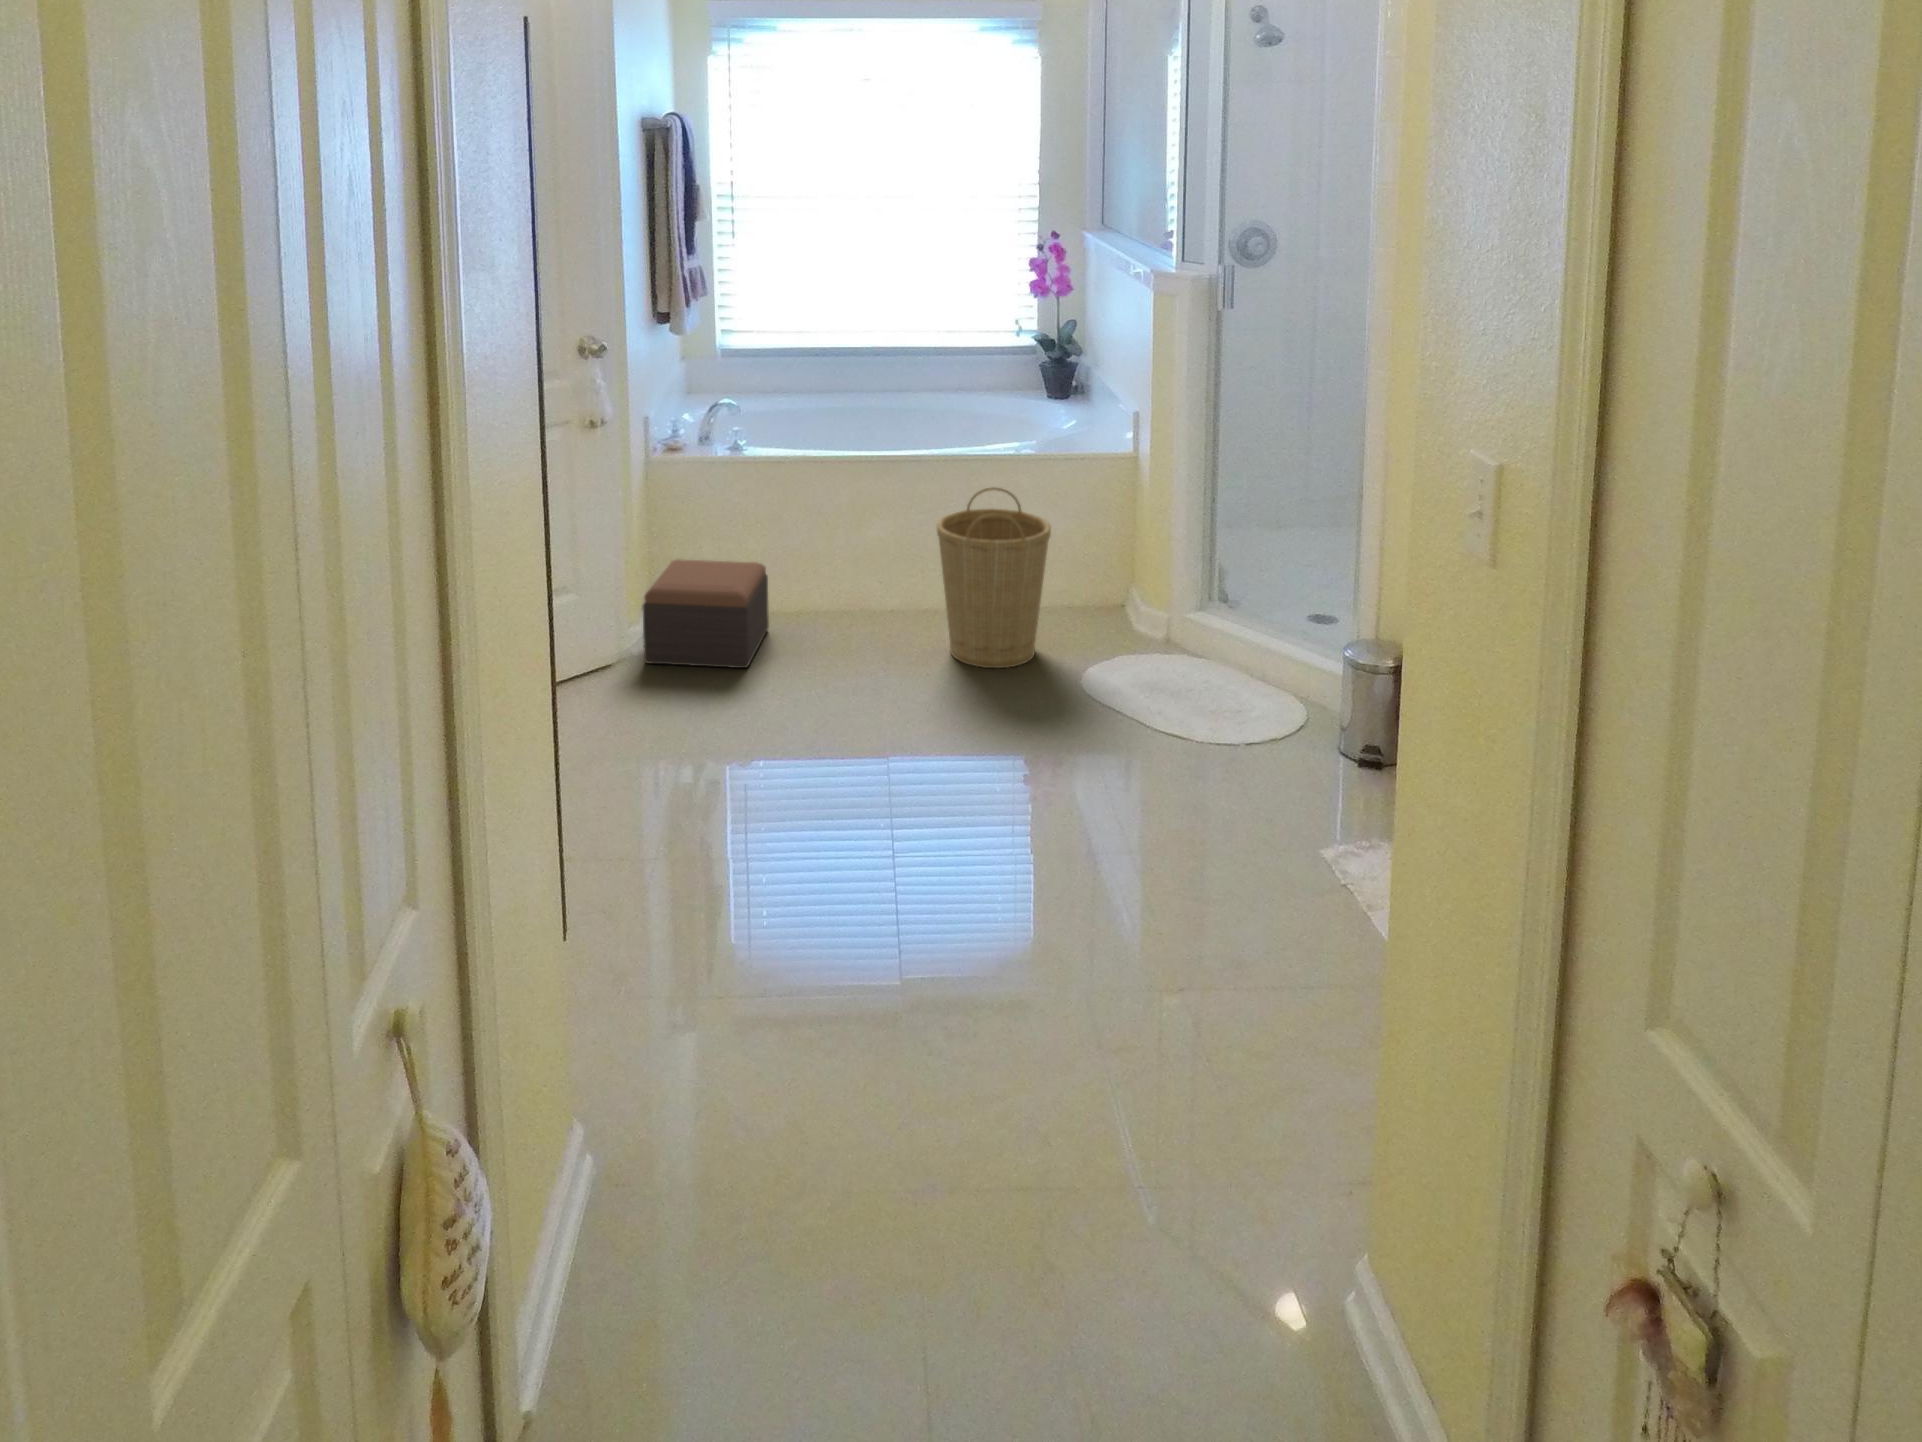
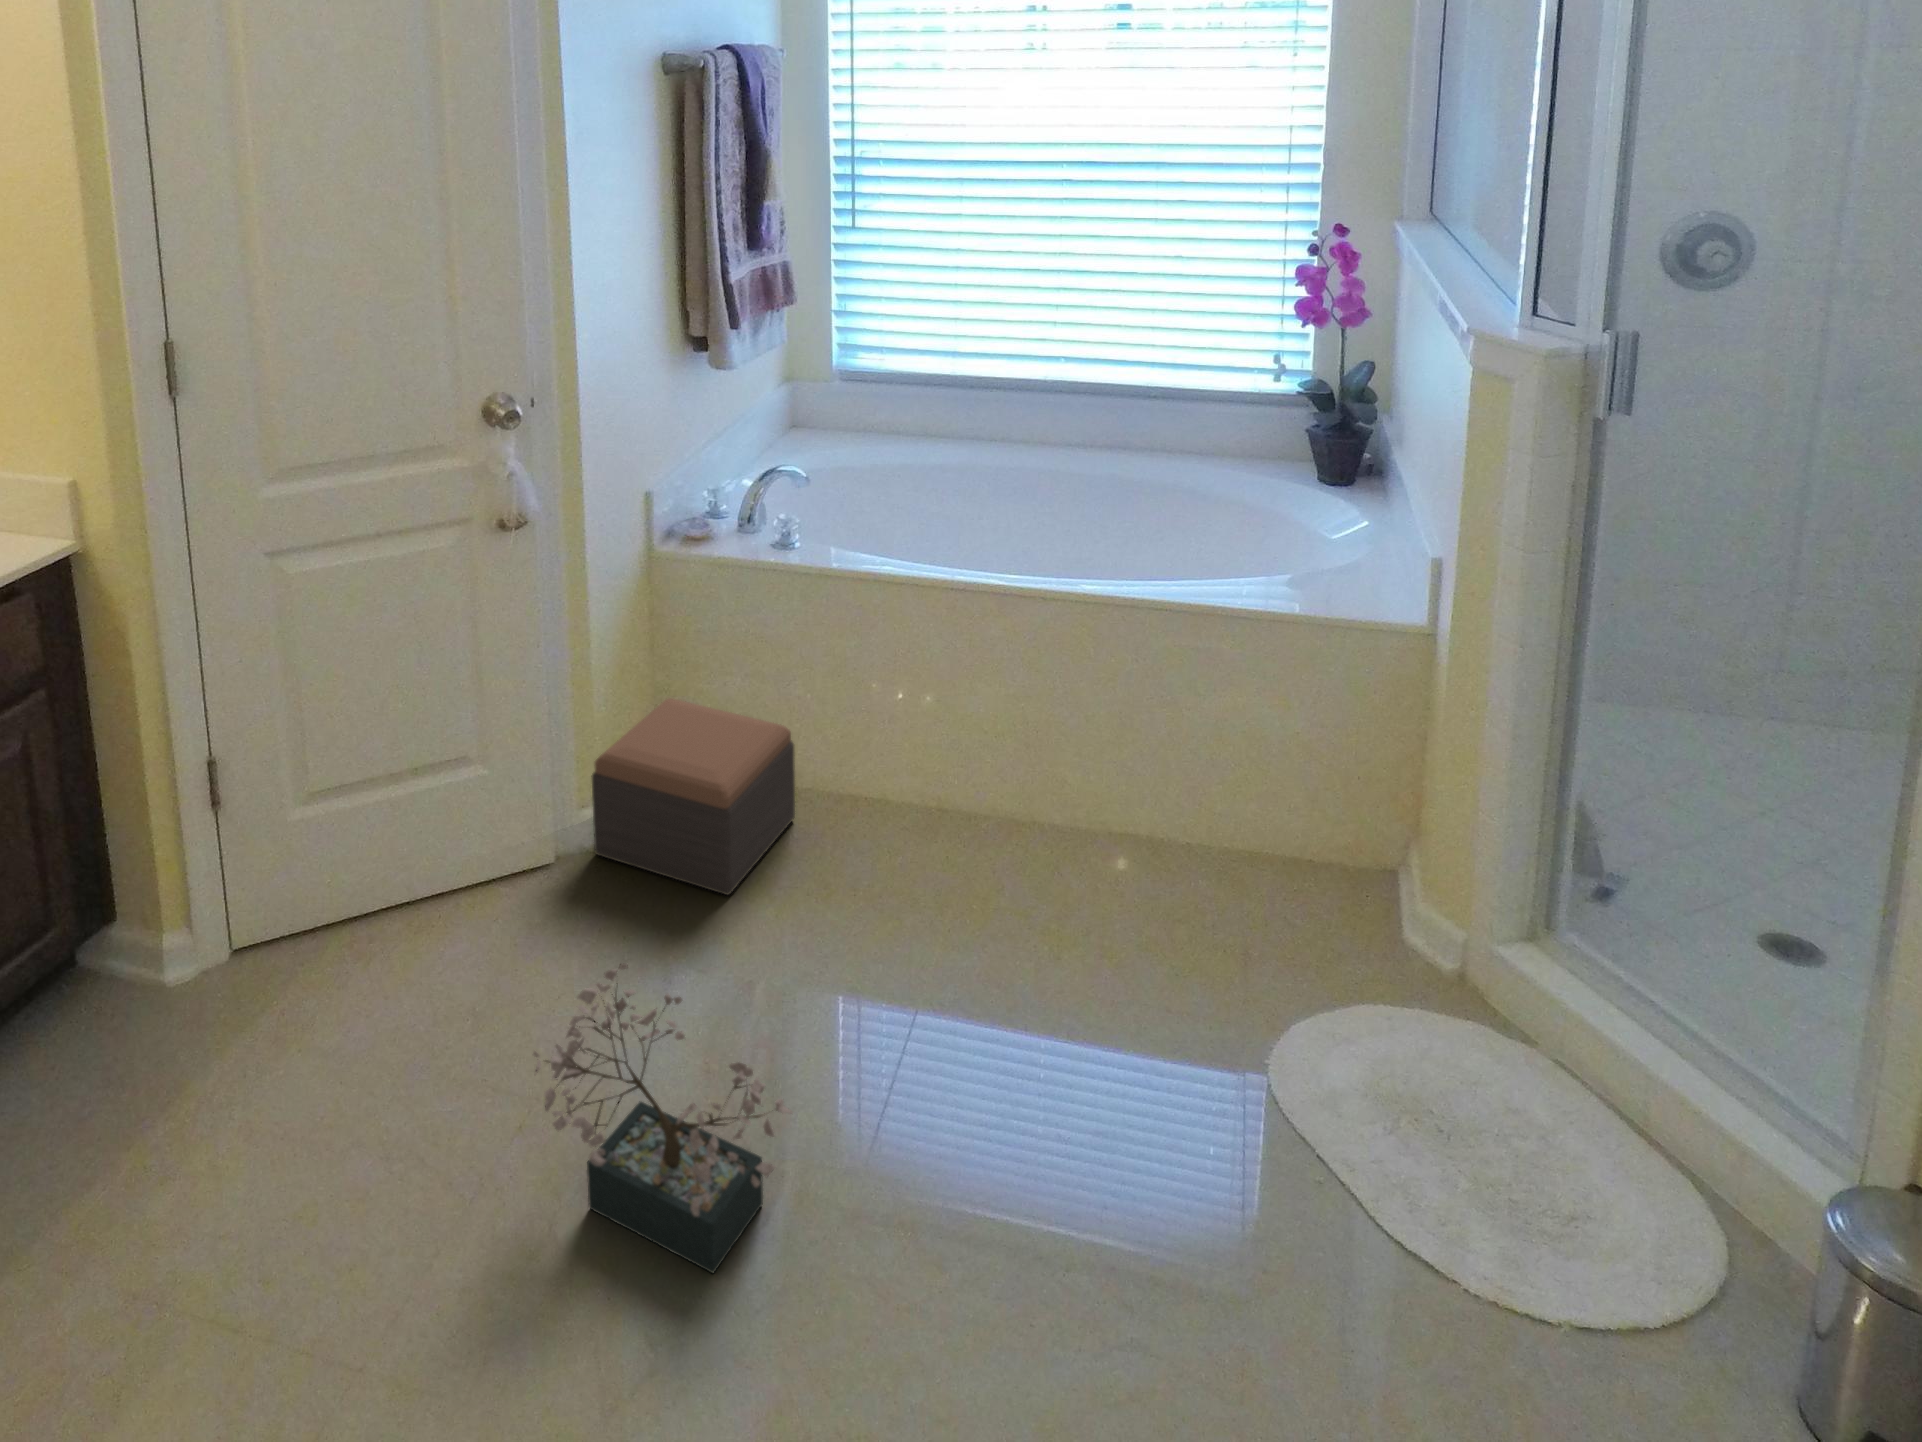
basket: present [937,487,1051,668] -> none [1035,671,1234,985]
decorative plant: none [712,655,863,807] -> present [533,963,792,1273]

